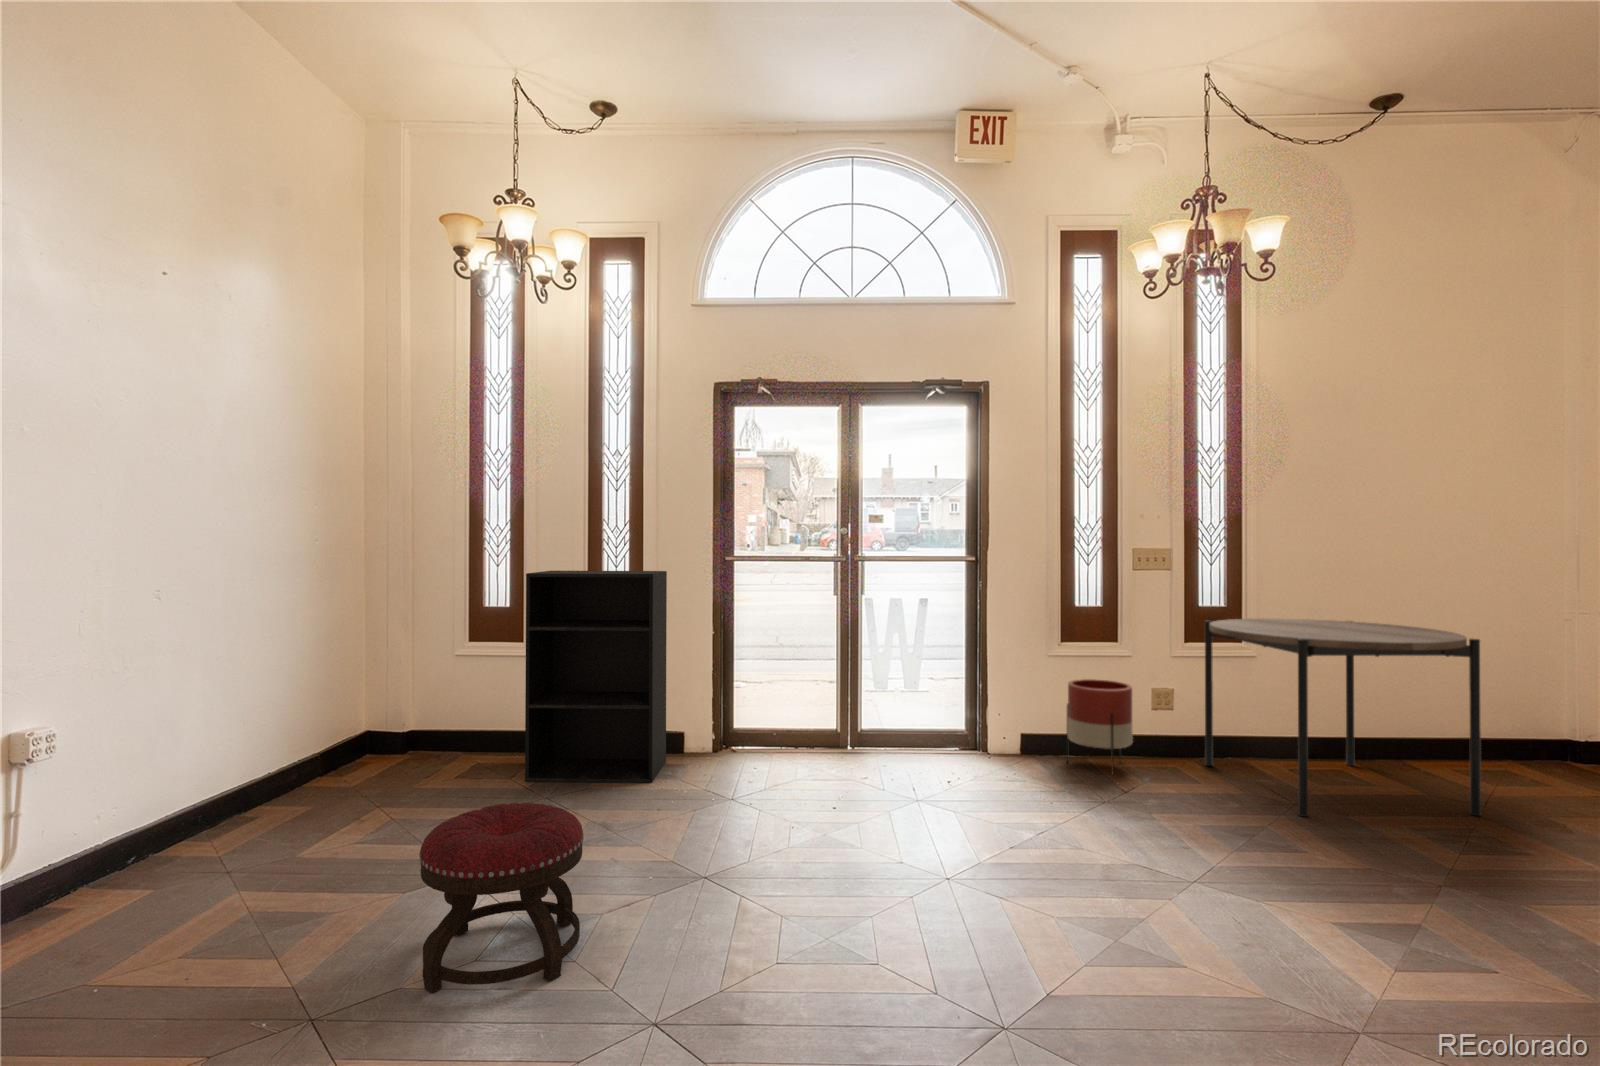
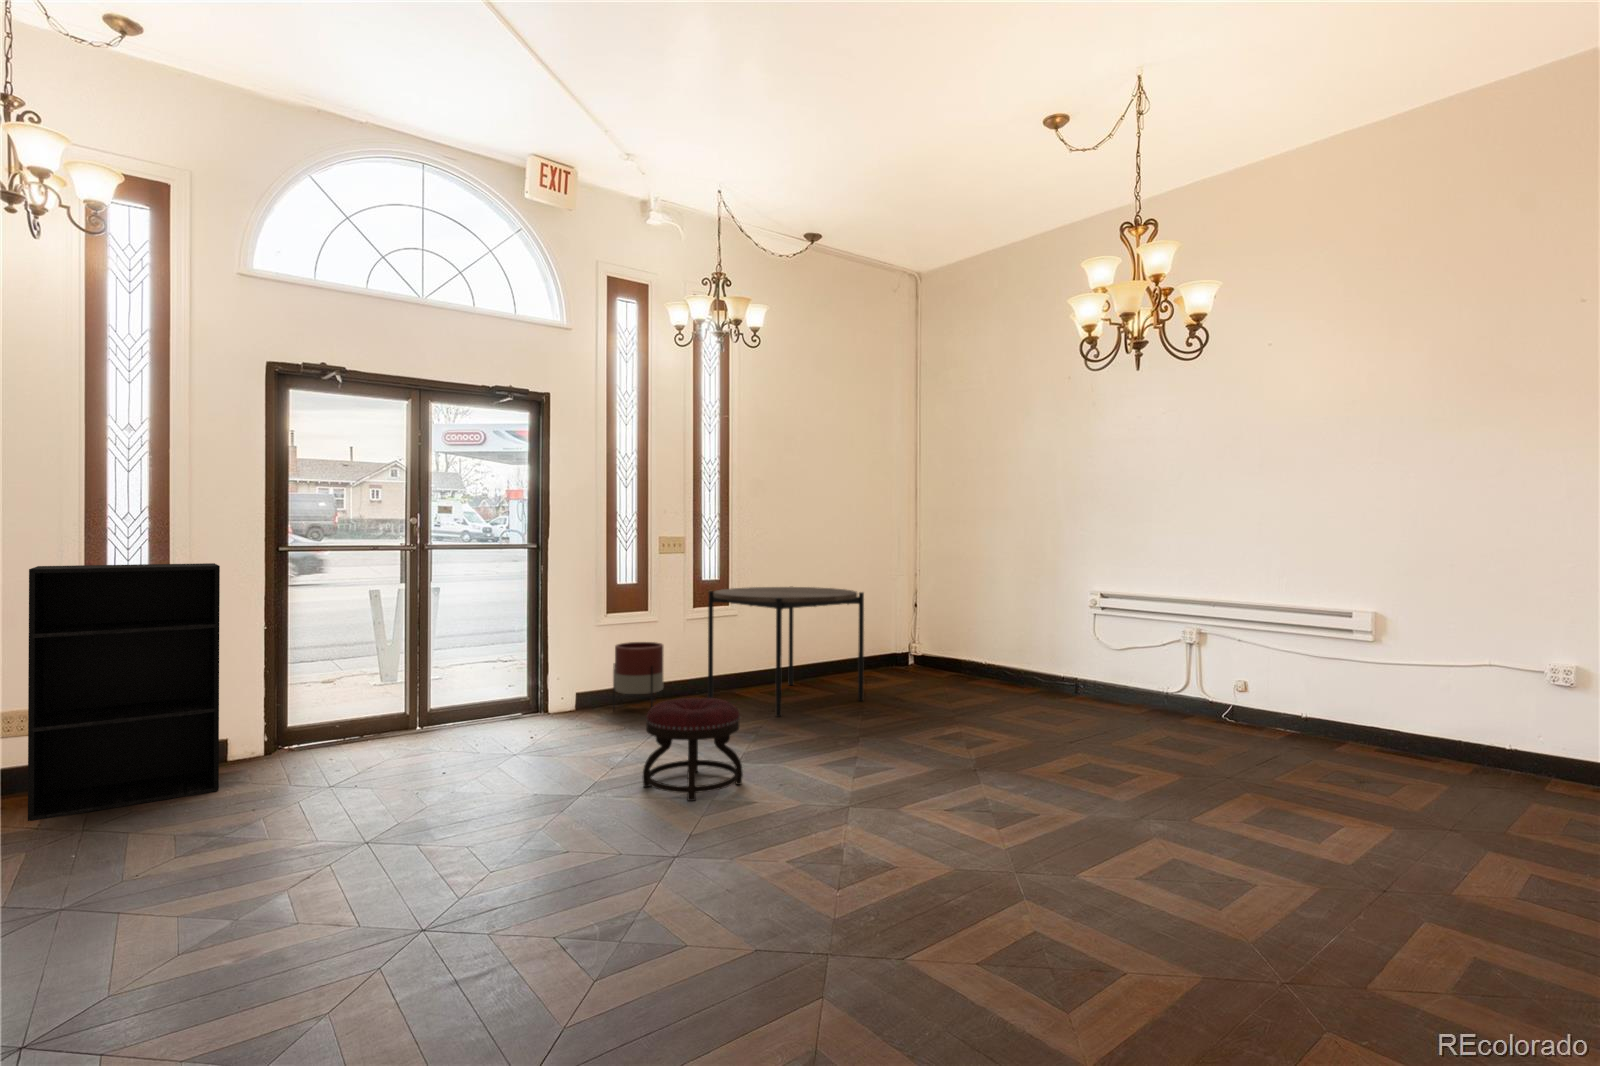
ottoman: present [420,803,584,993] -> present [643,698,743,801]

